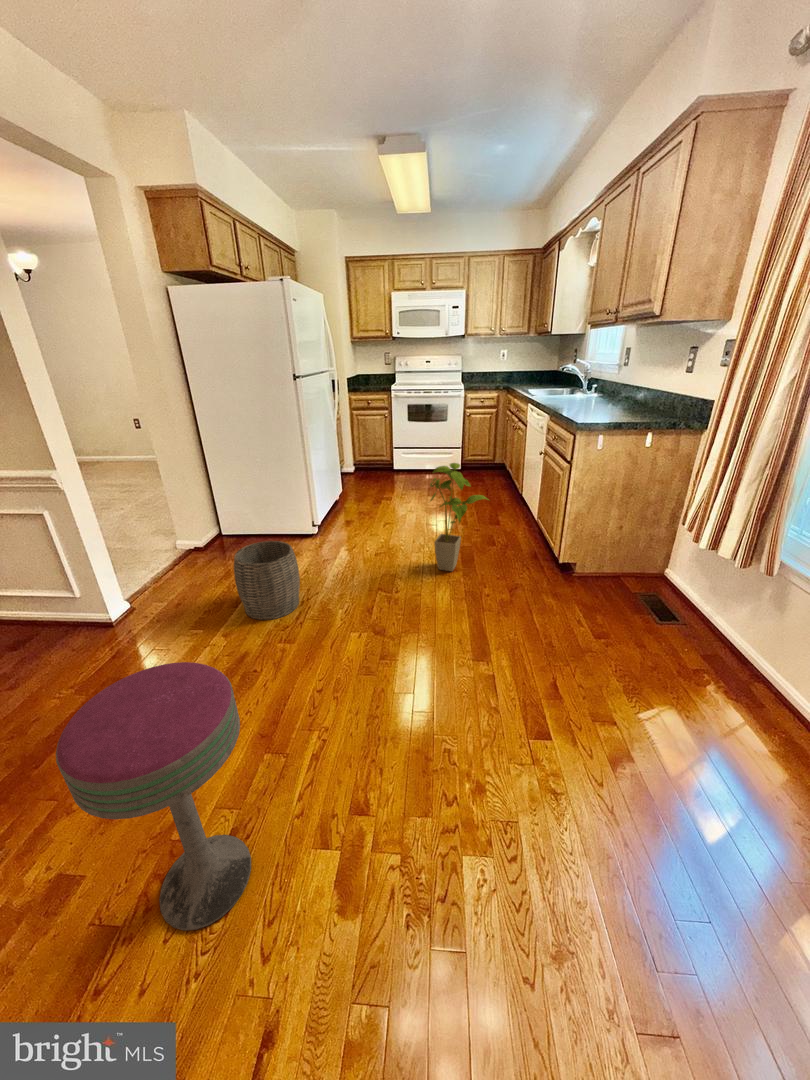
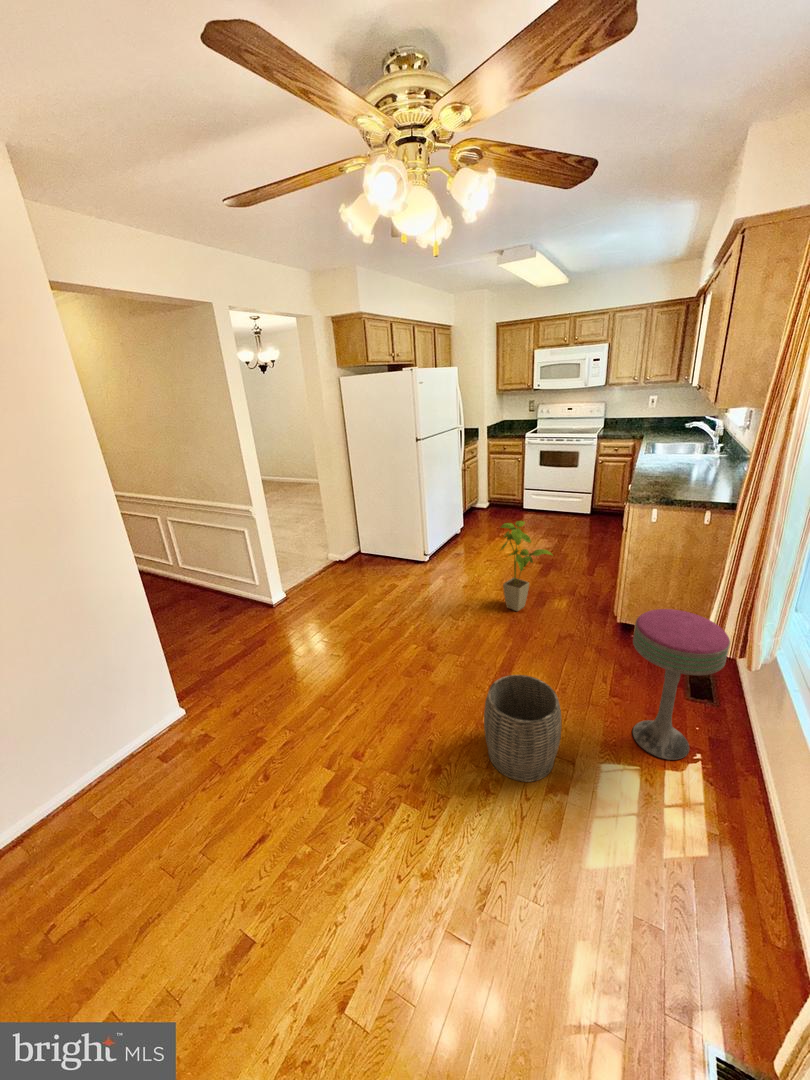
woven basket: present [234,541,300,620] -> present [484,675,561,782]
bar stool: present [56,662,251,931] -> present [633,609,730,760]

